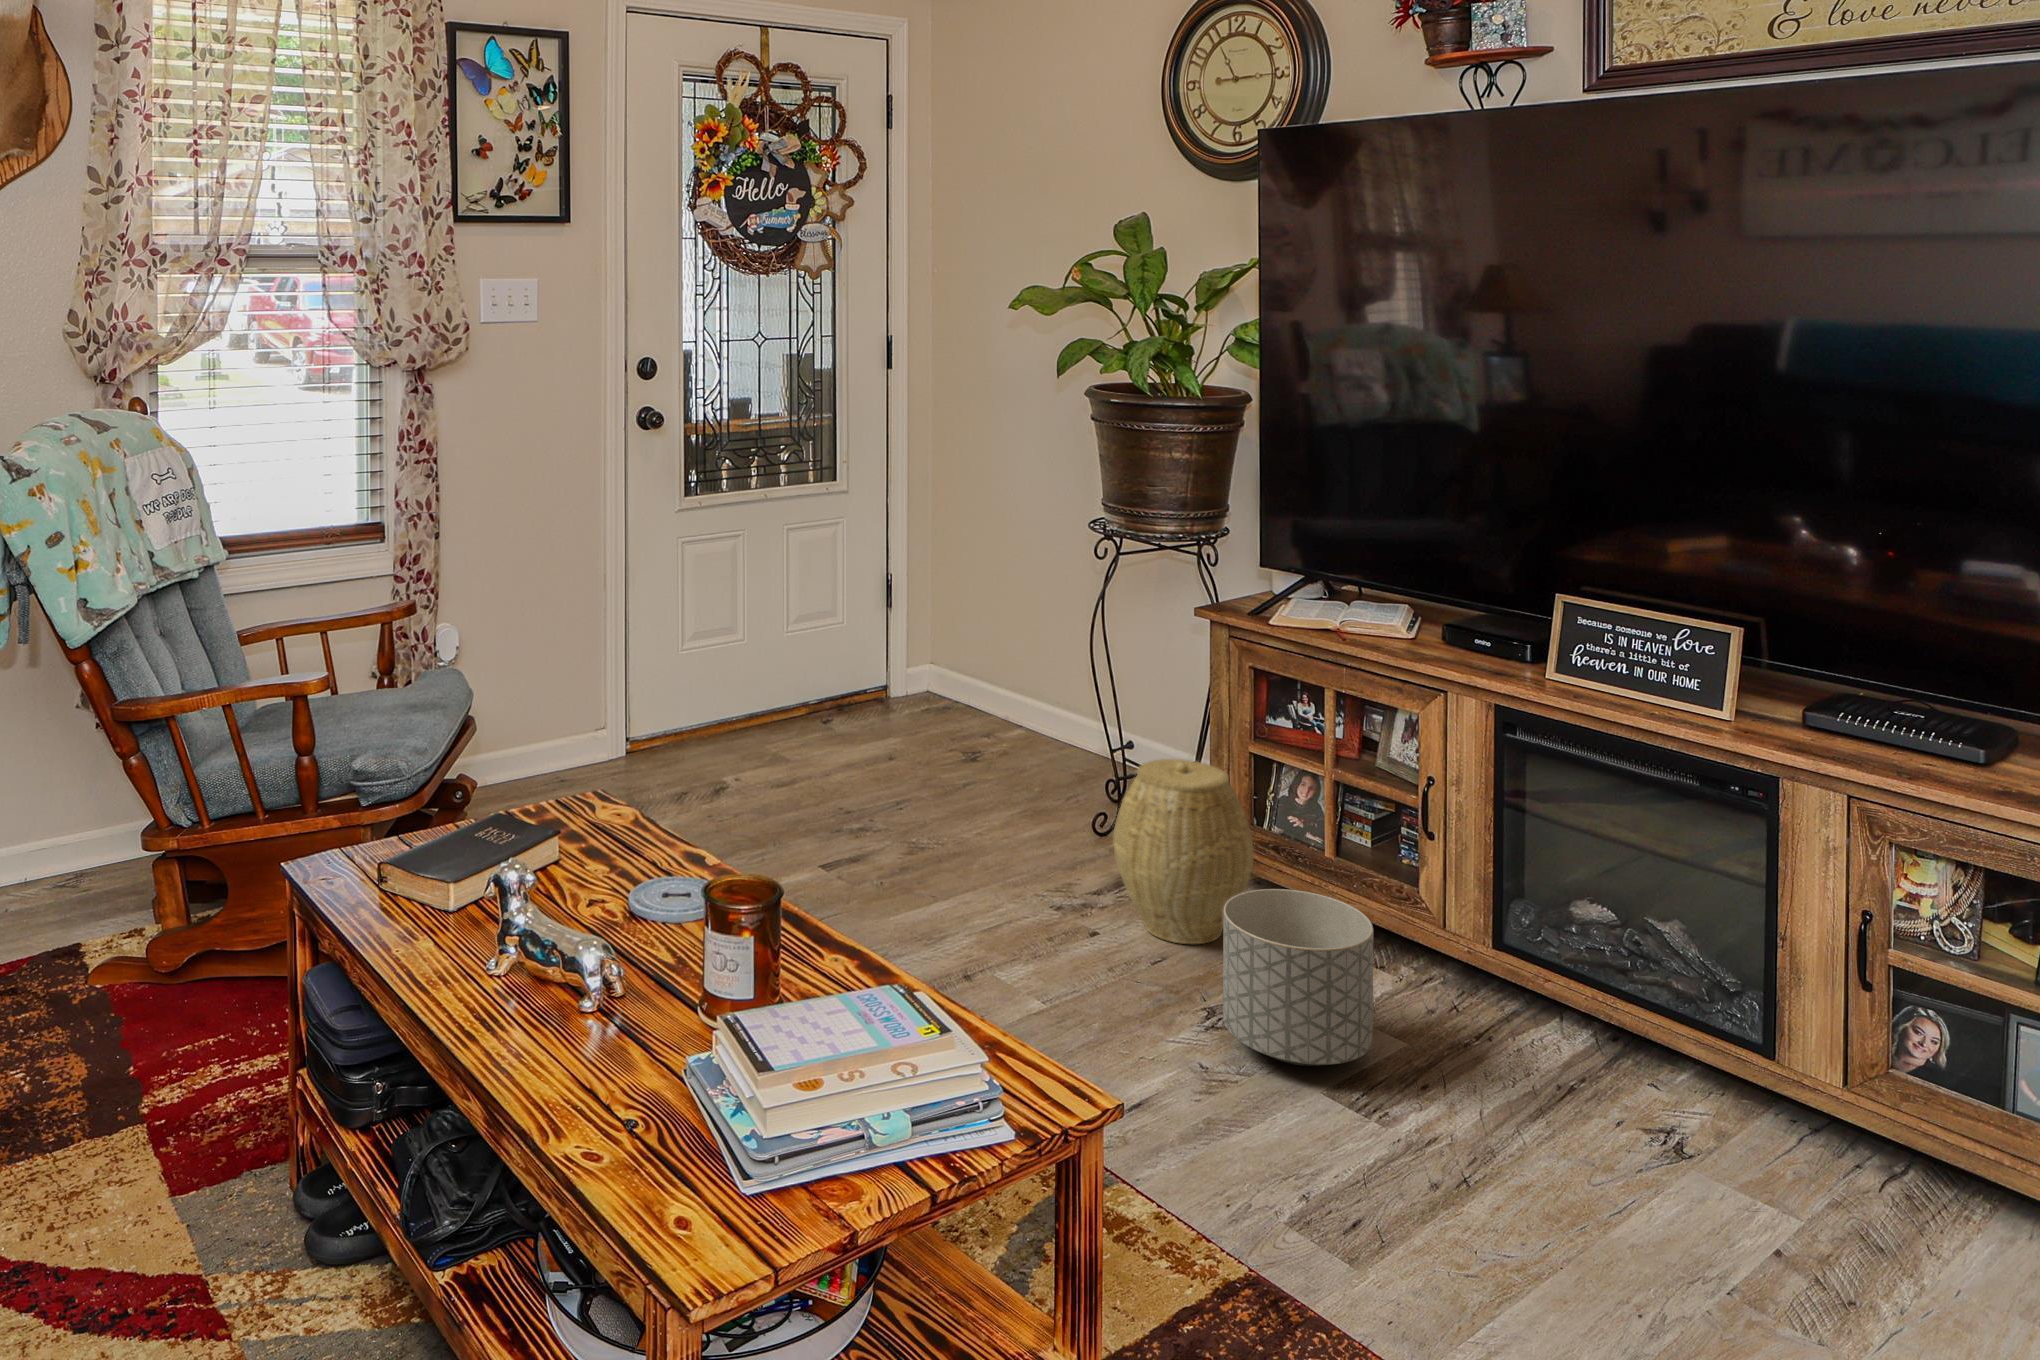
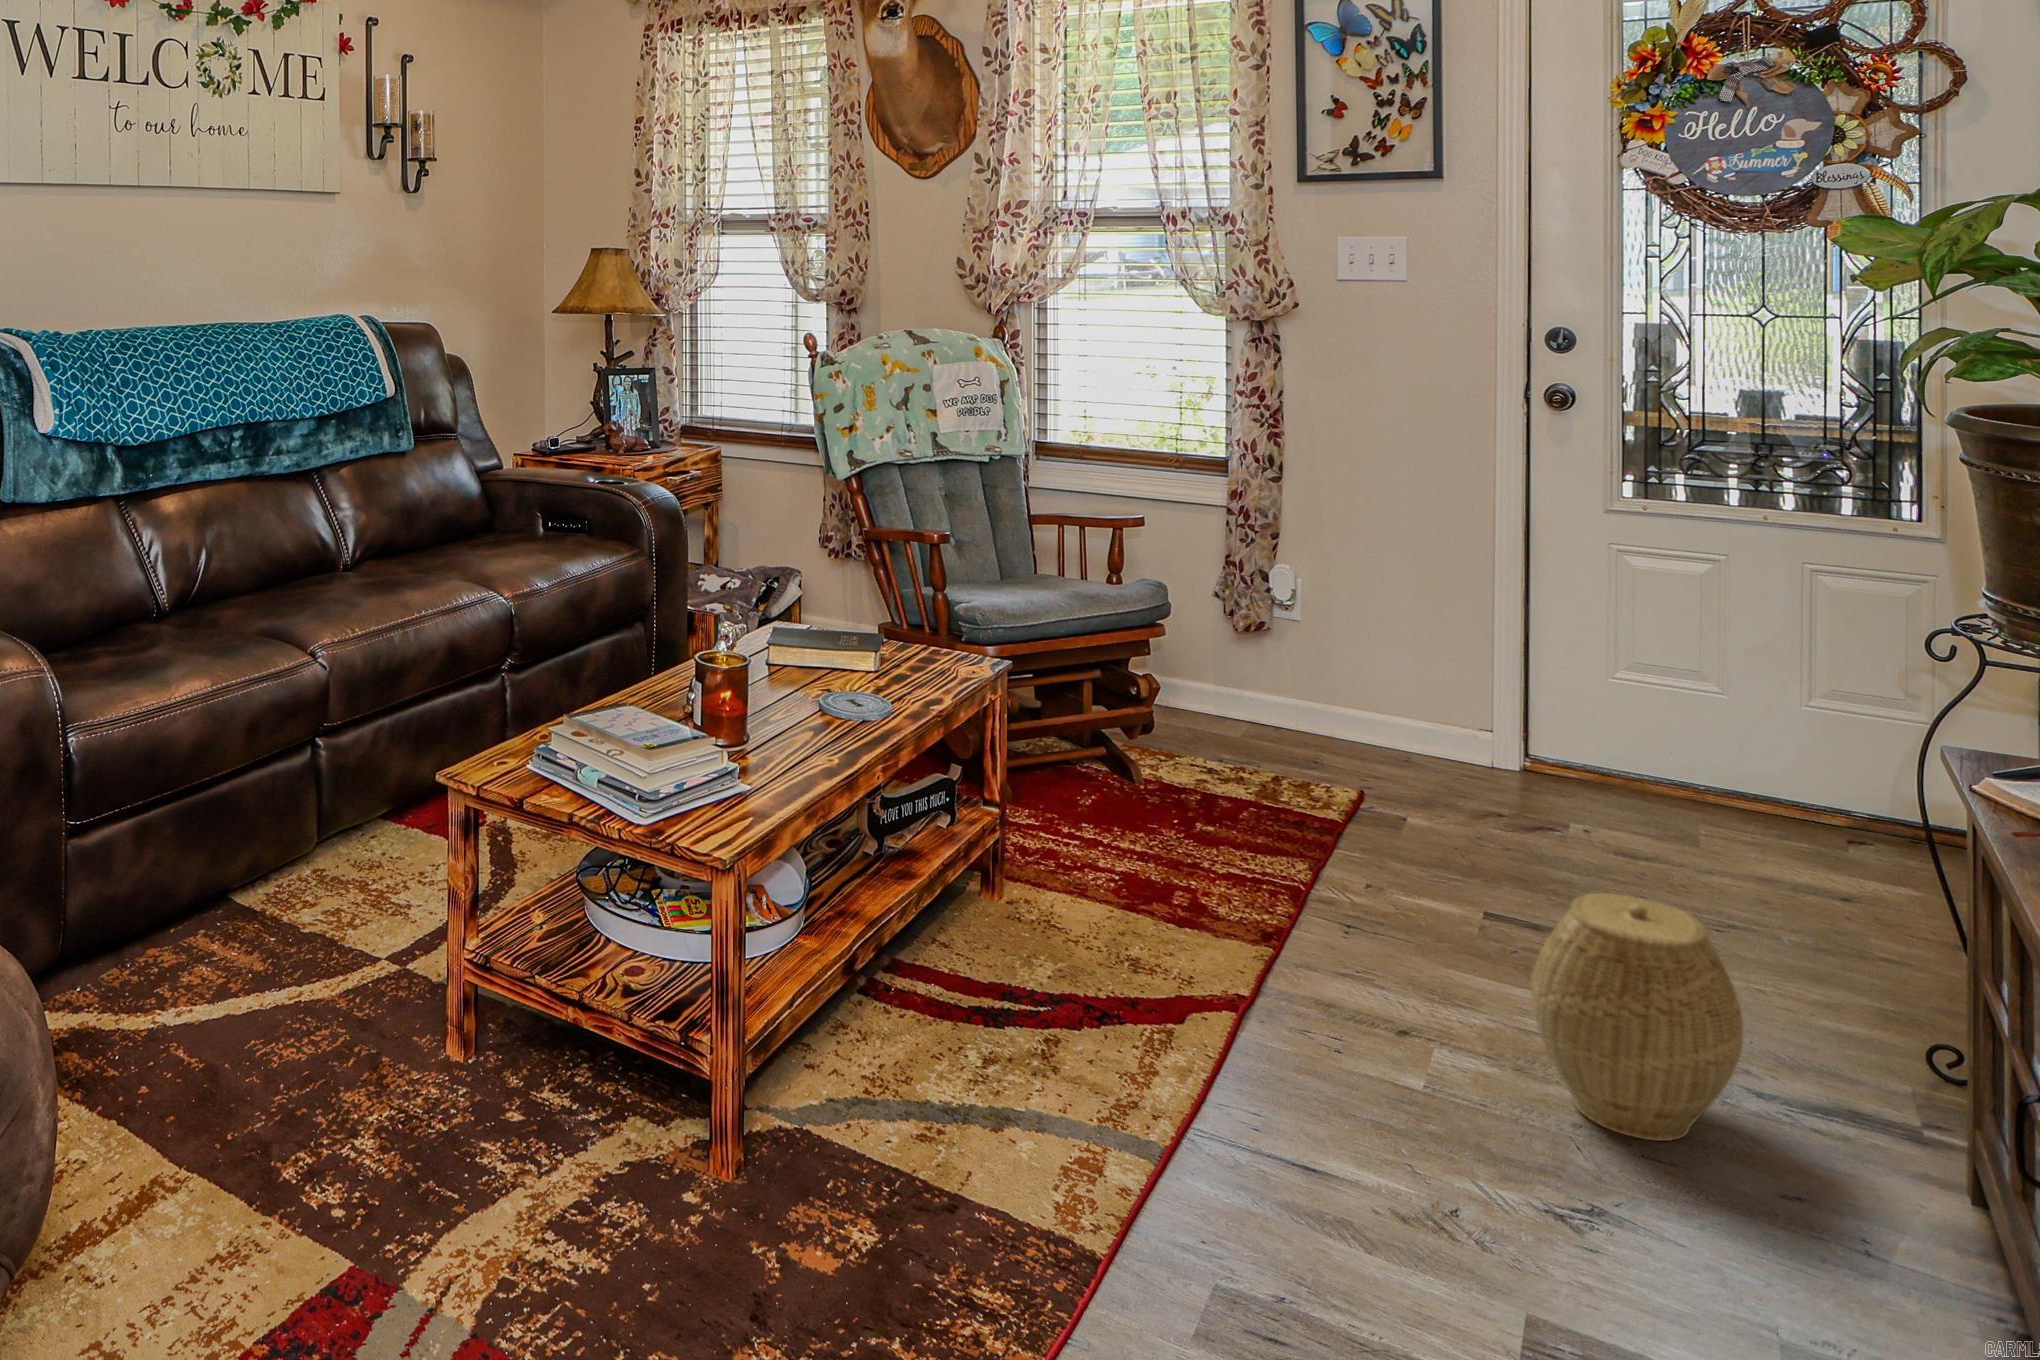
planter: present [1223,889,1374,1066] -> none [1339,1008,1534,1231]

